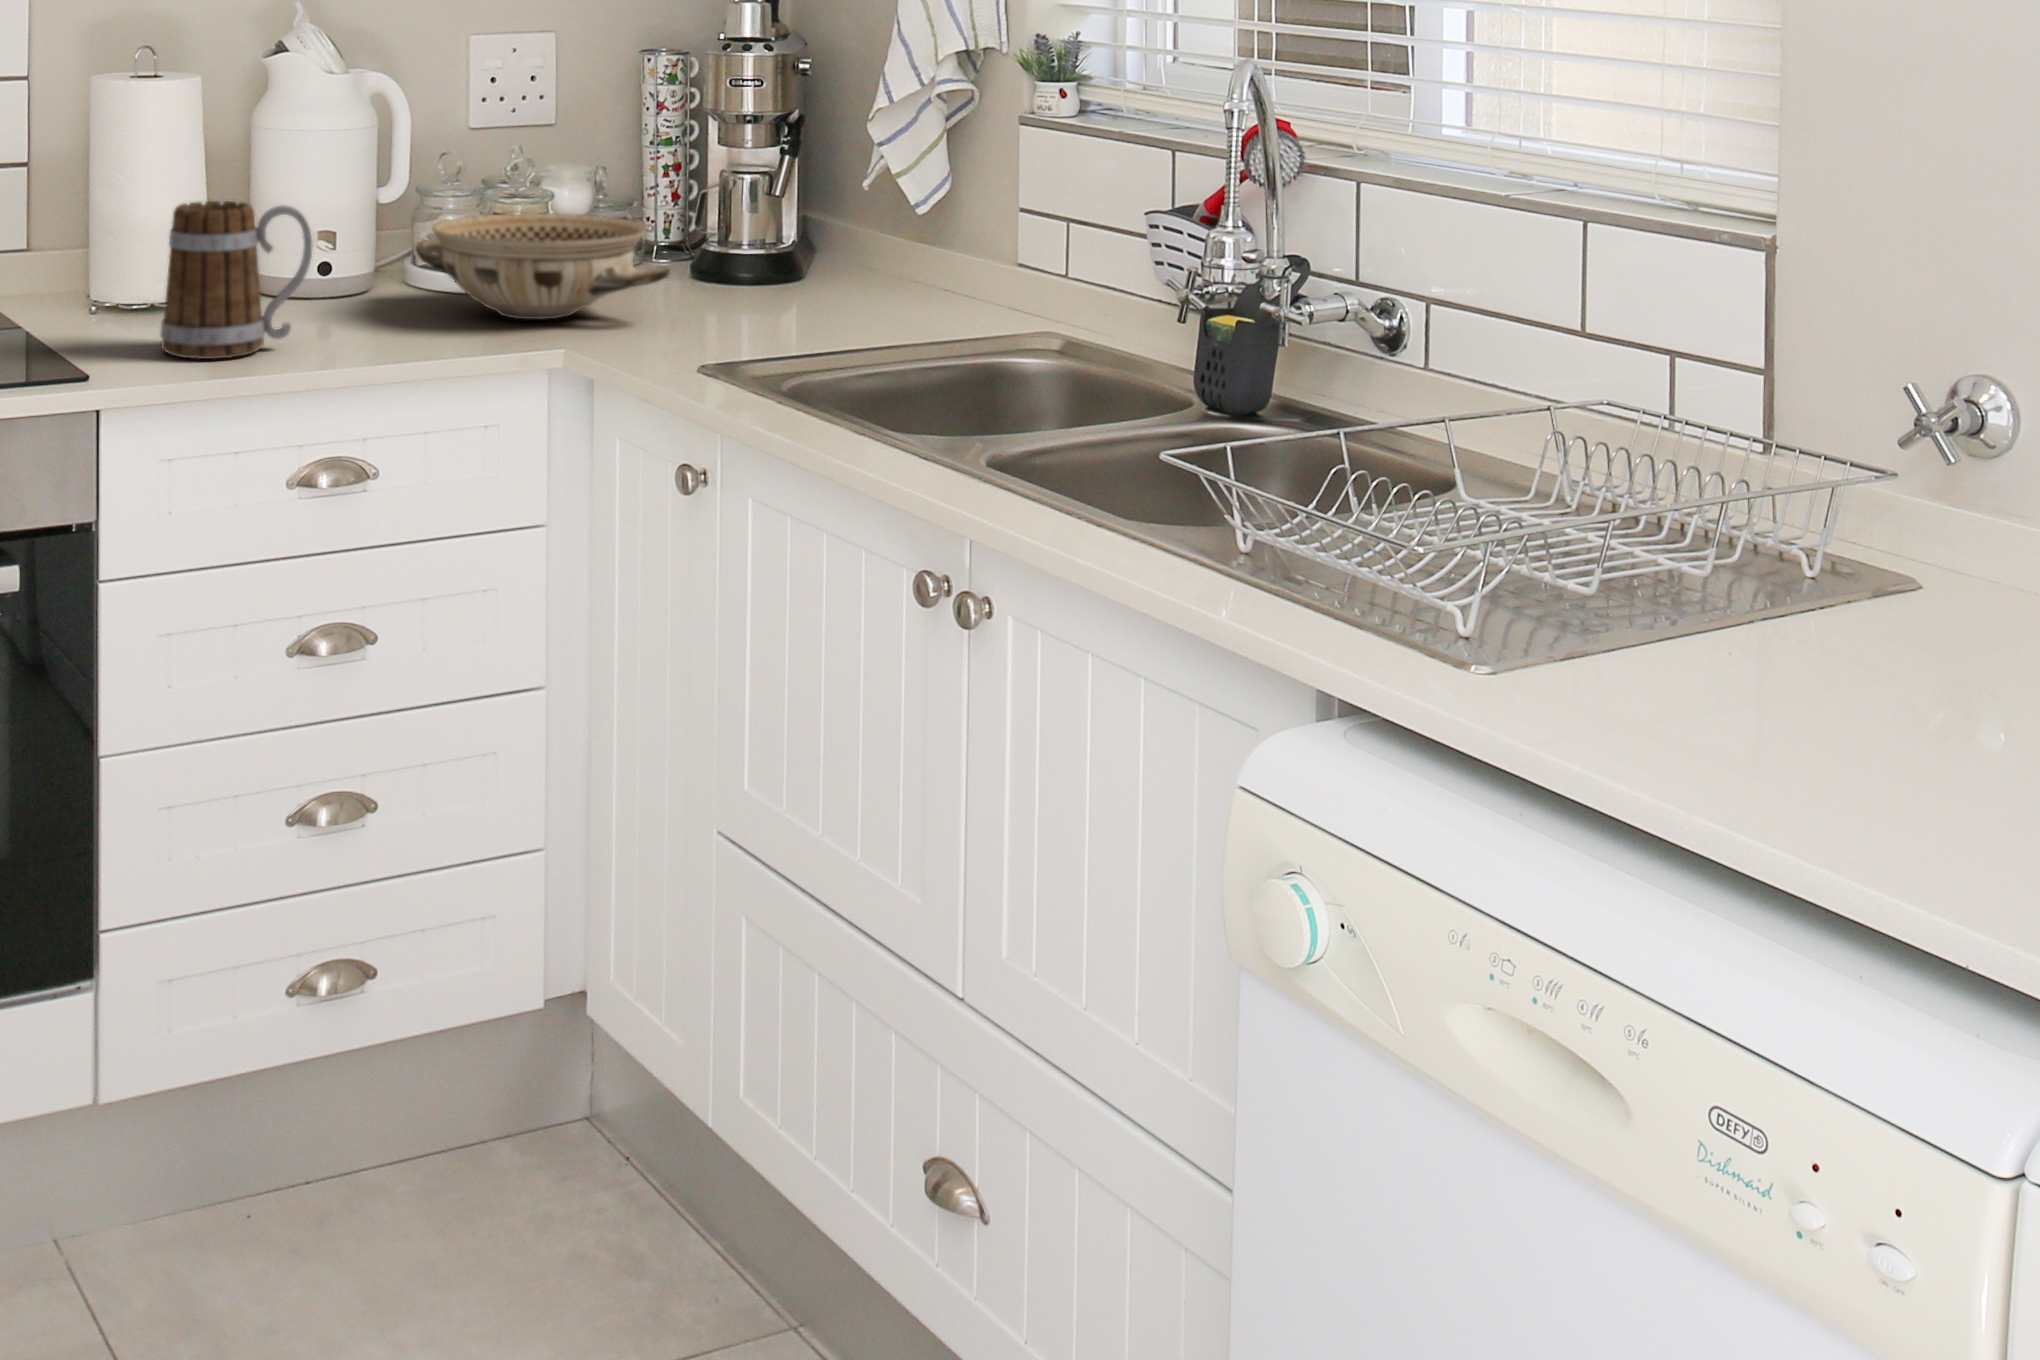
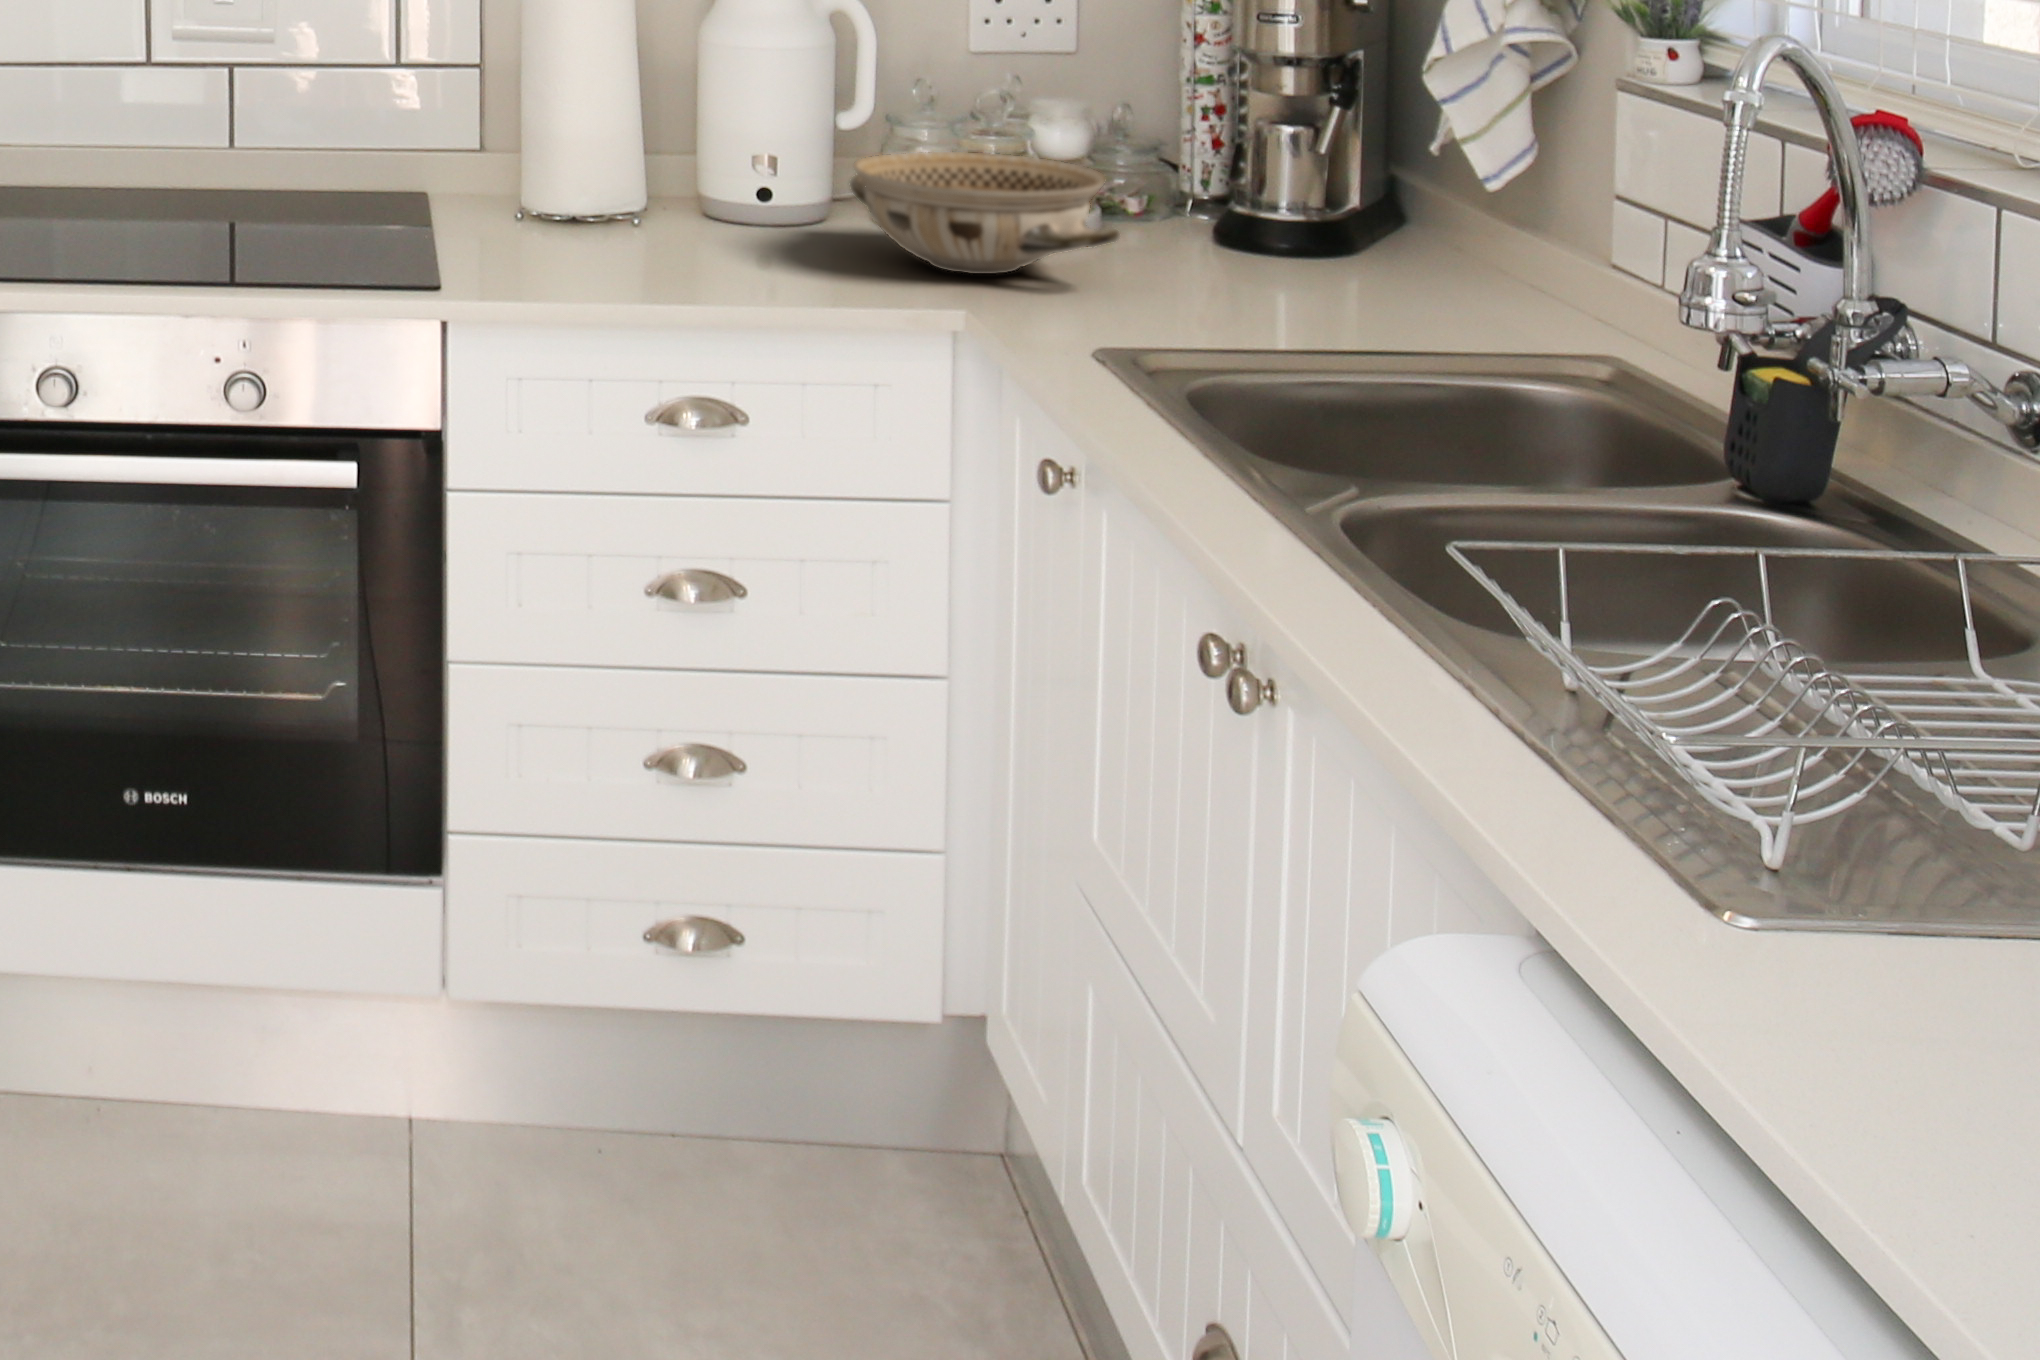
mug: present [160,201,312,359] -> none [533,119,690,282]

